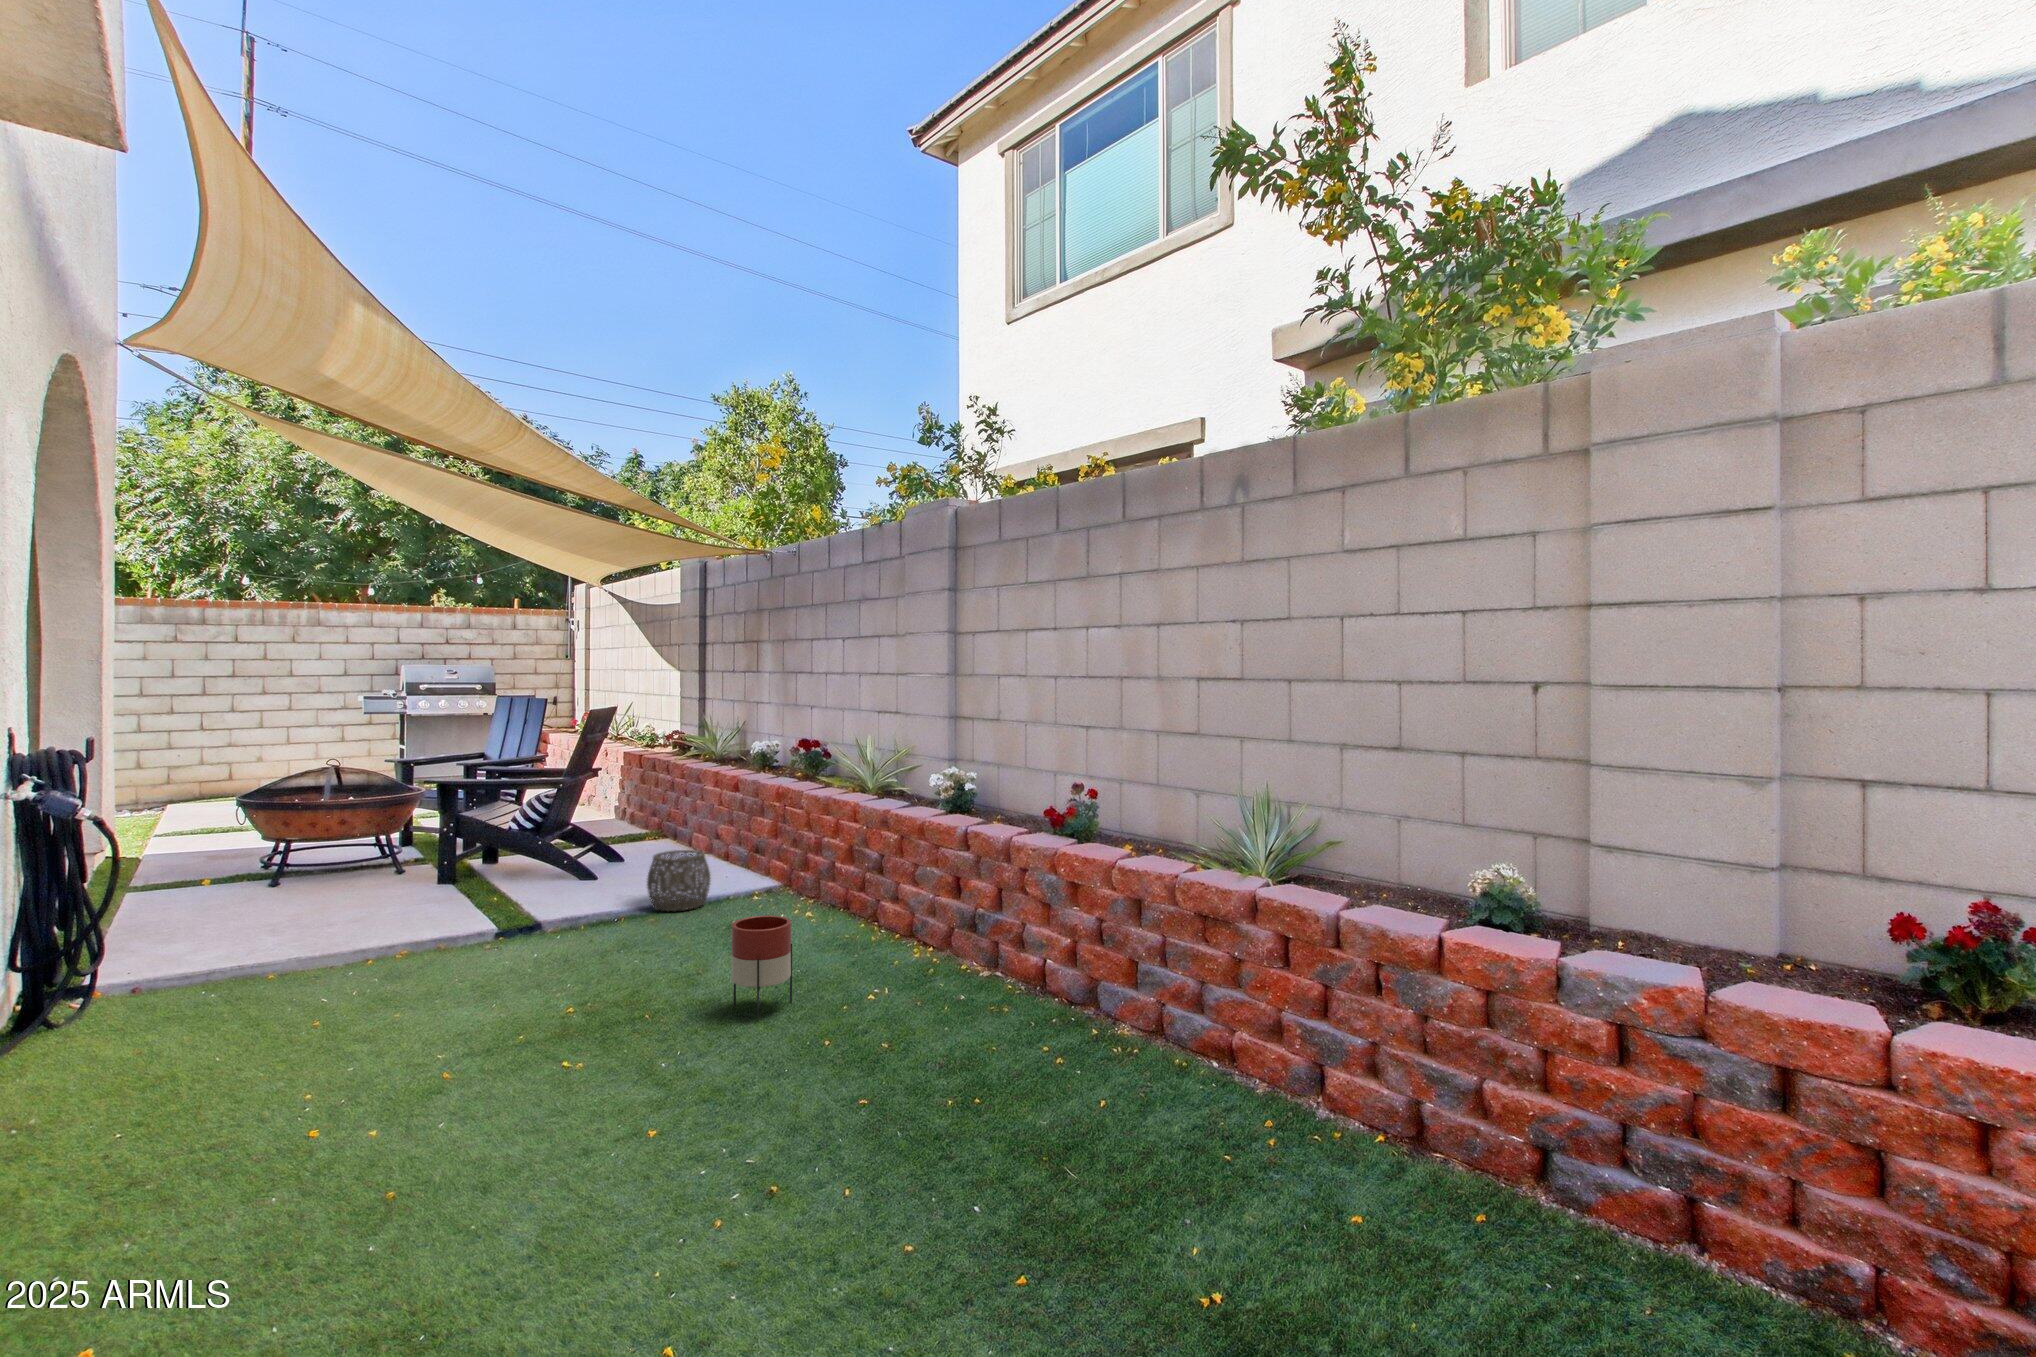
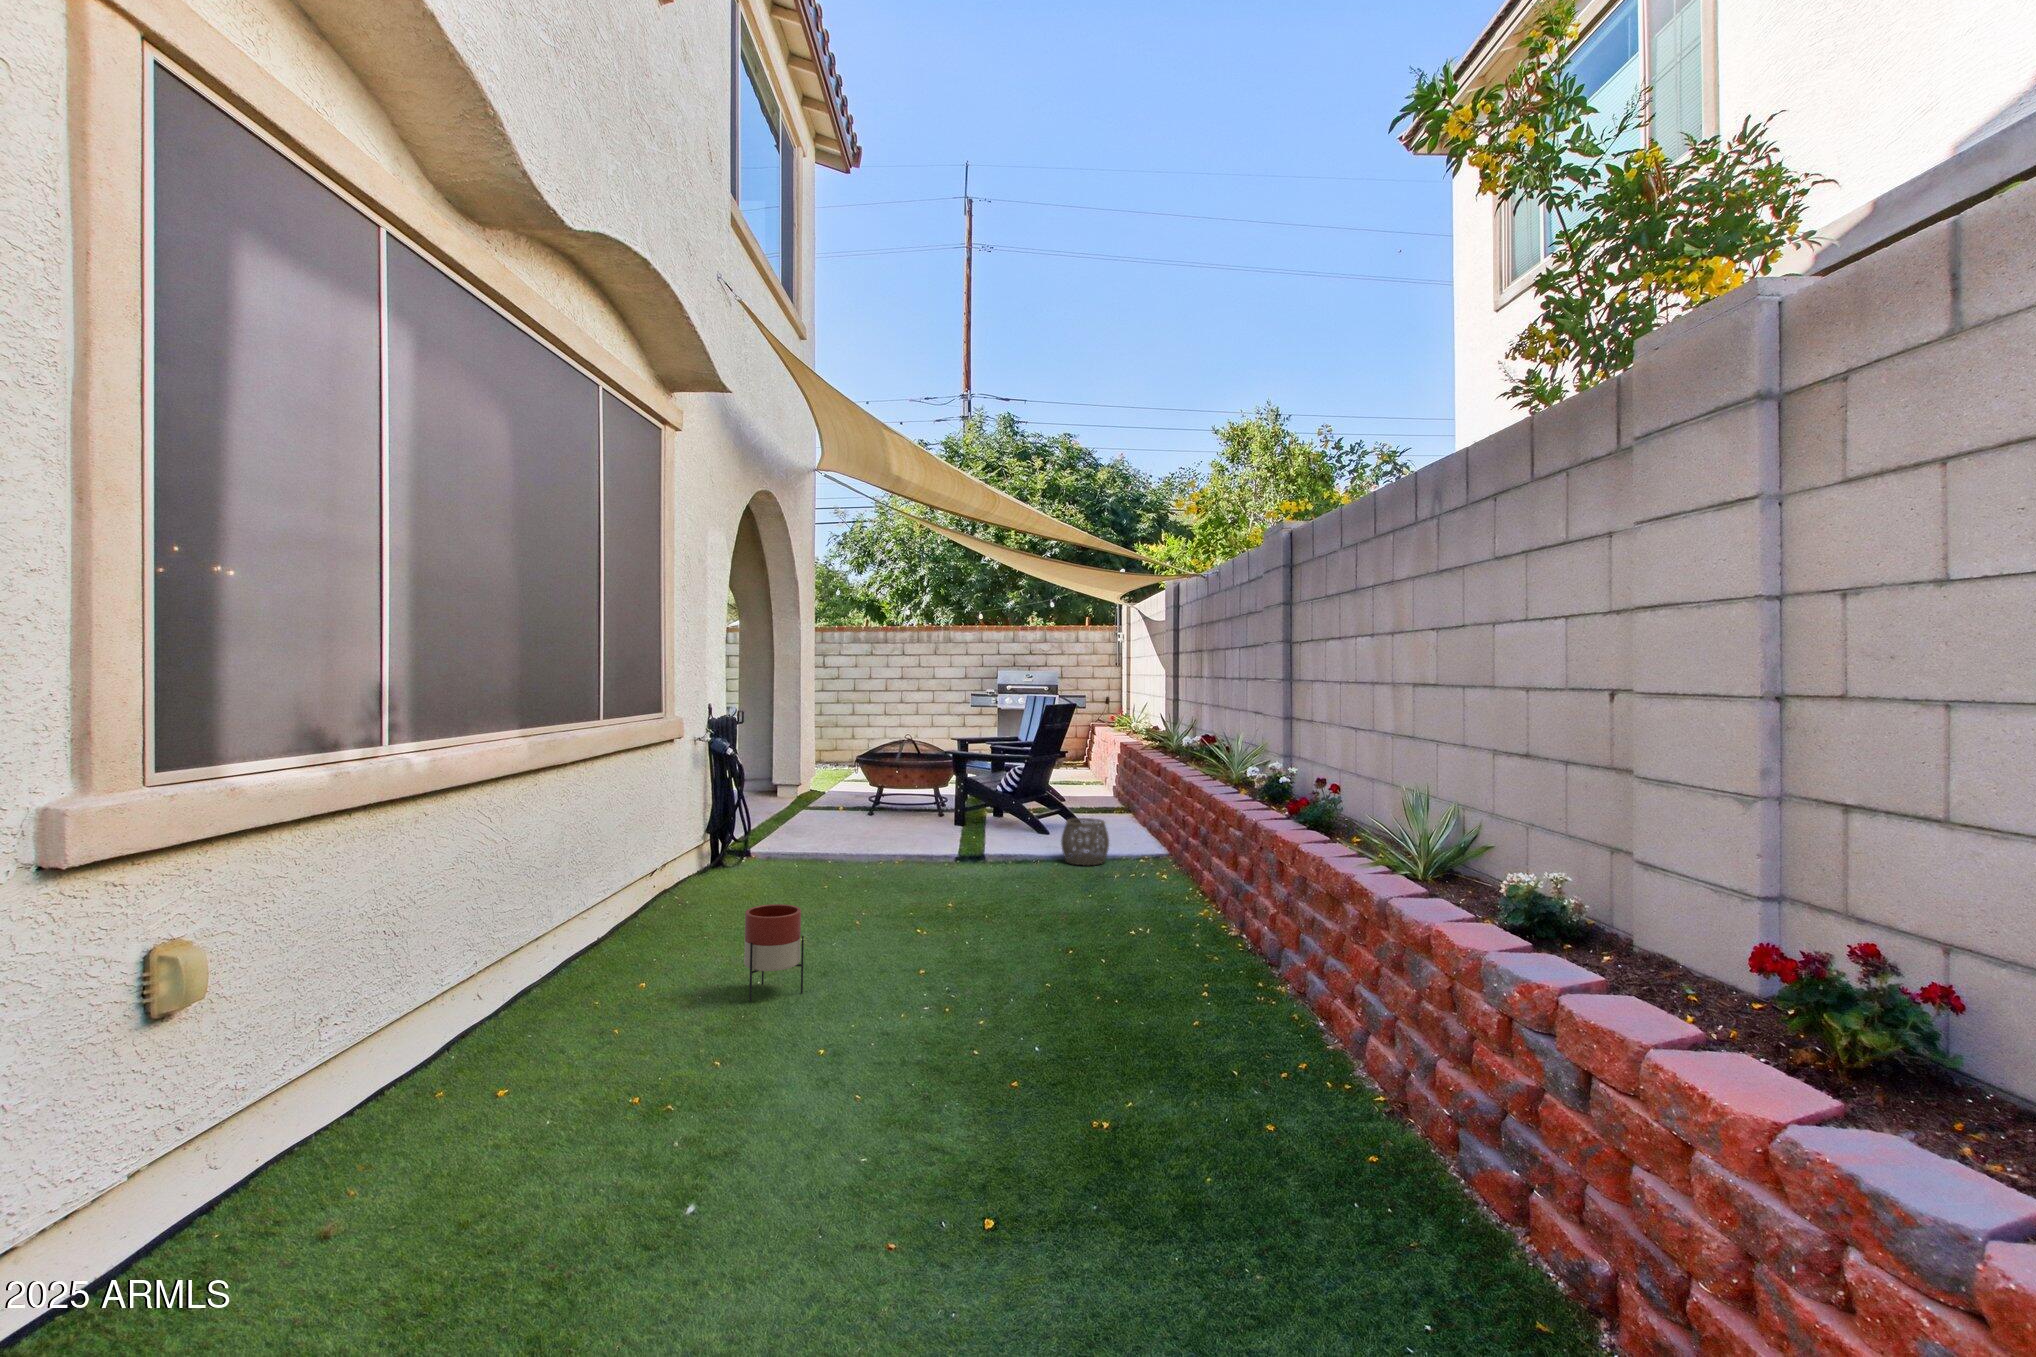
planter: present [731,915,792,1021] -> present [744,904,804,1002]

